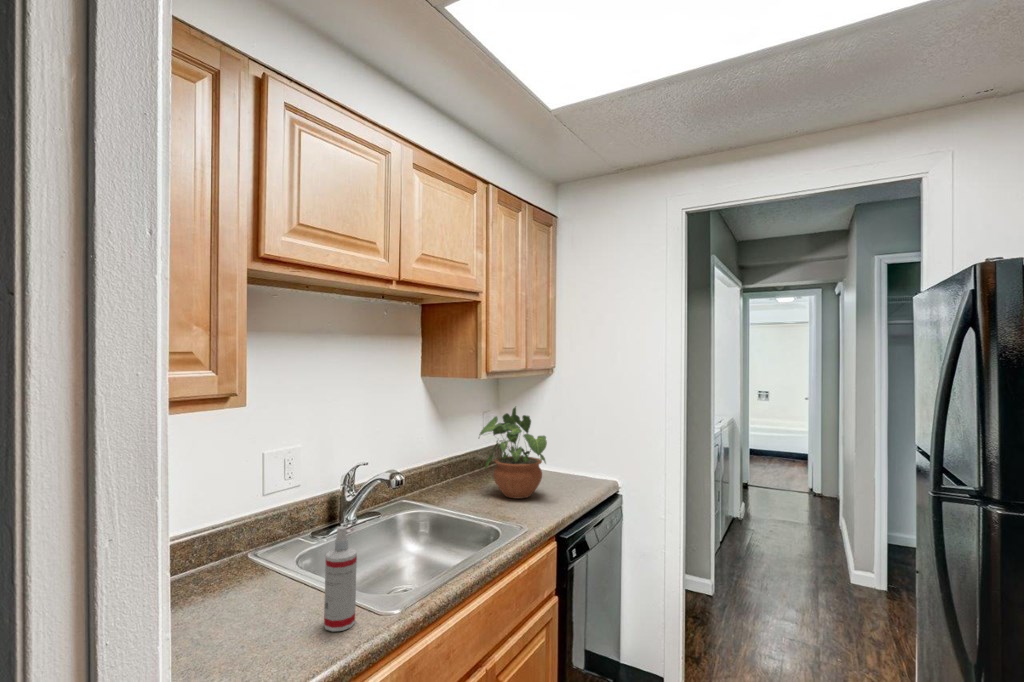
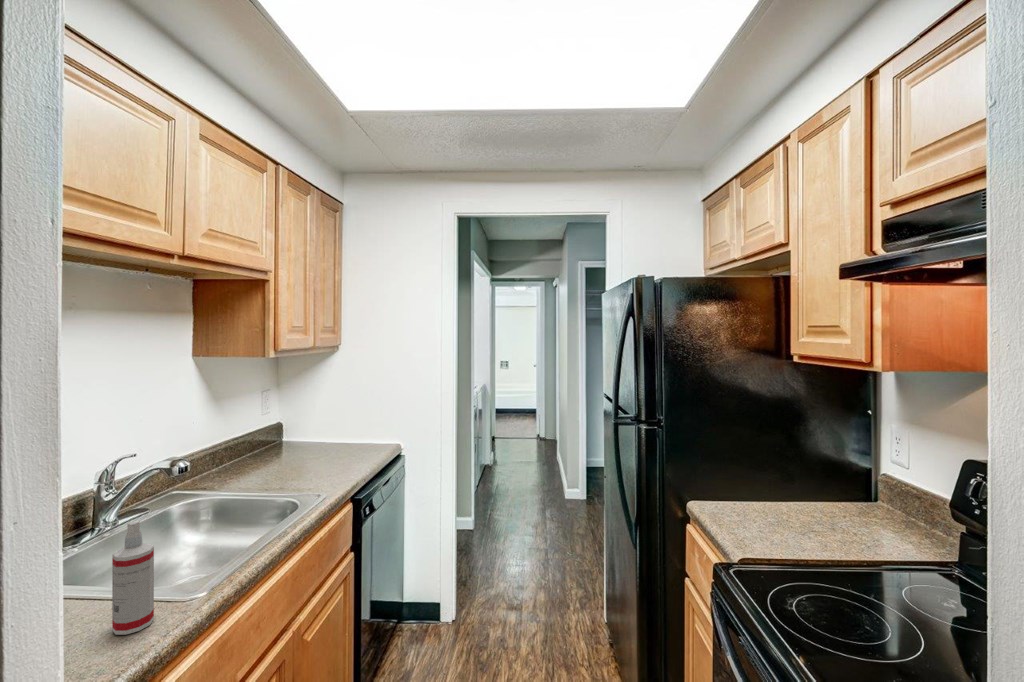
potted plant: present [479,407,547,498] -> none [265,383,338,471]

